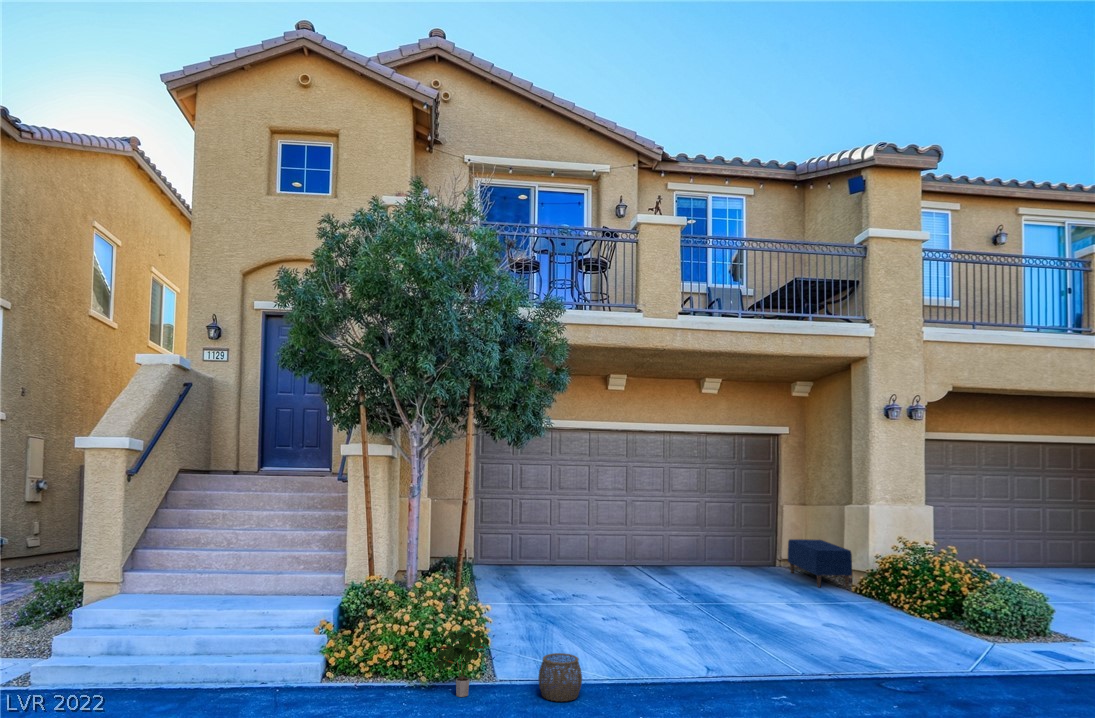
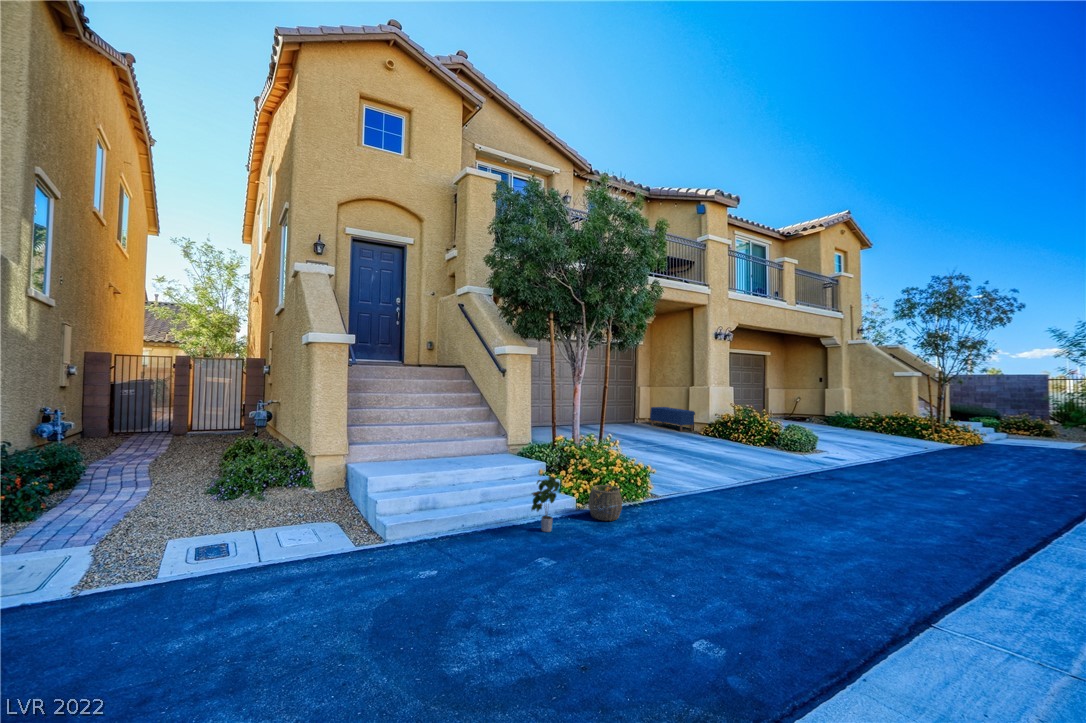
potted plant: present [434,629,489,697] -> present [531,476,560,532]
woven basket: present [538,653,582,701] -> present [589,485,622,521]

